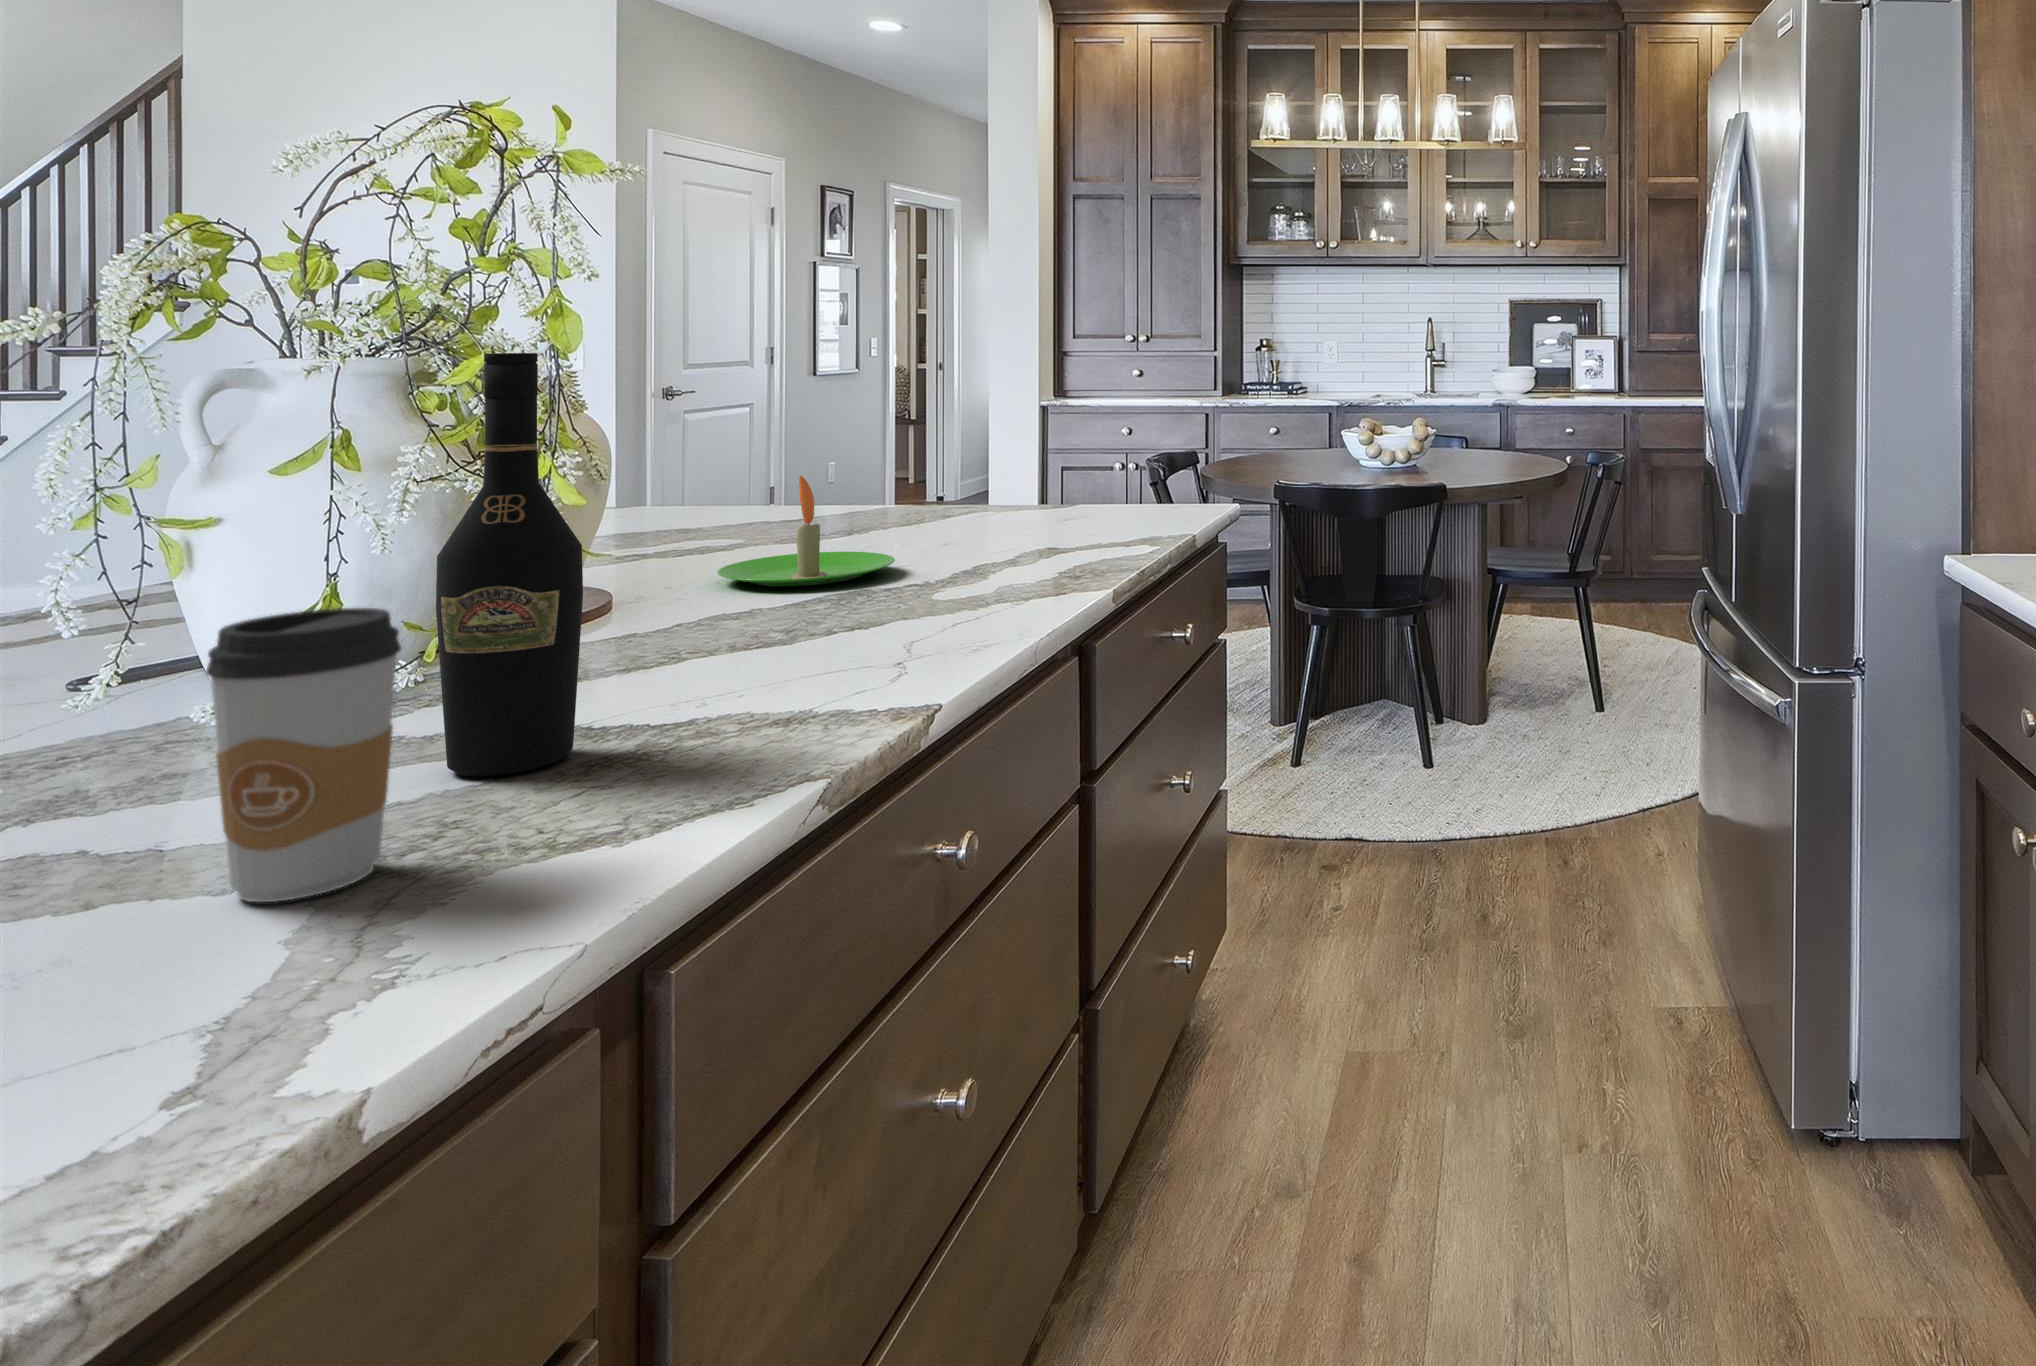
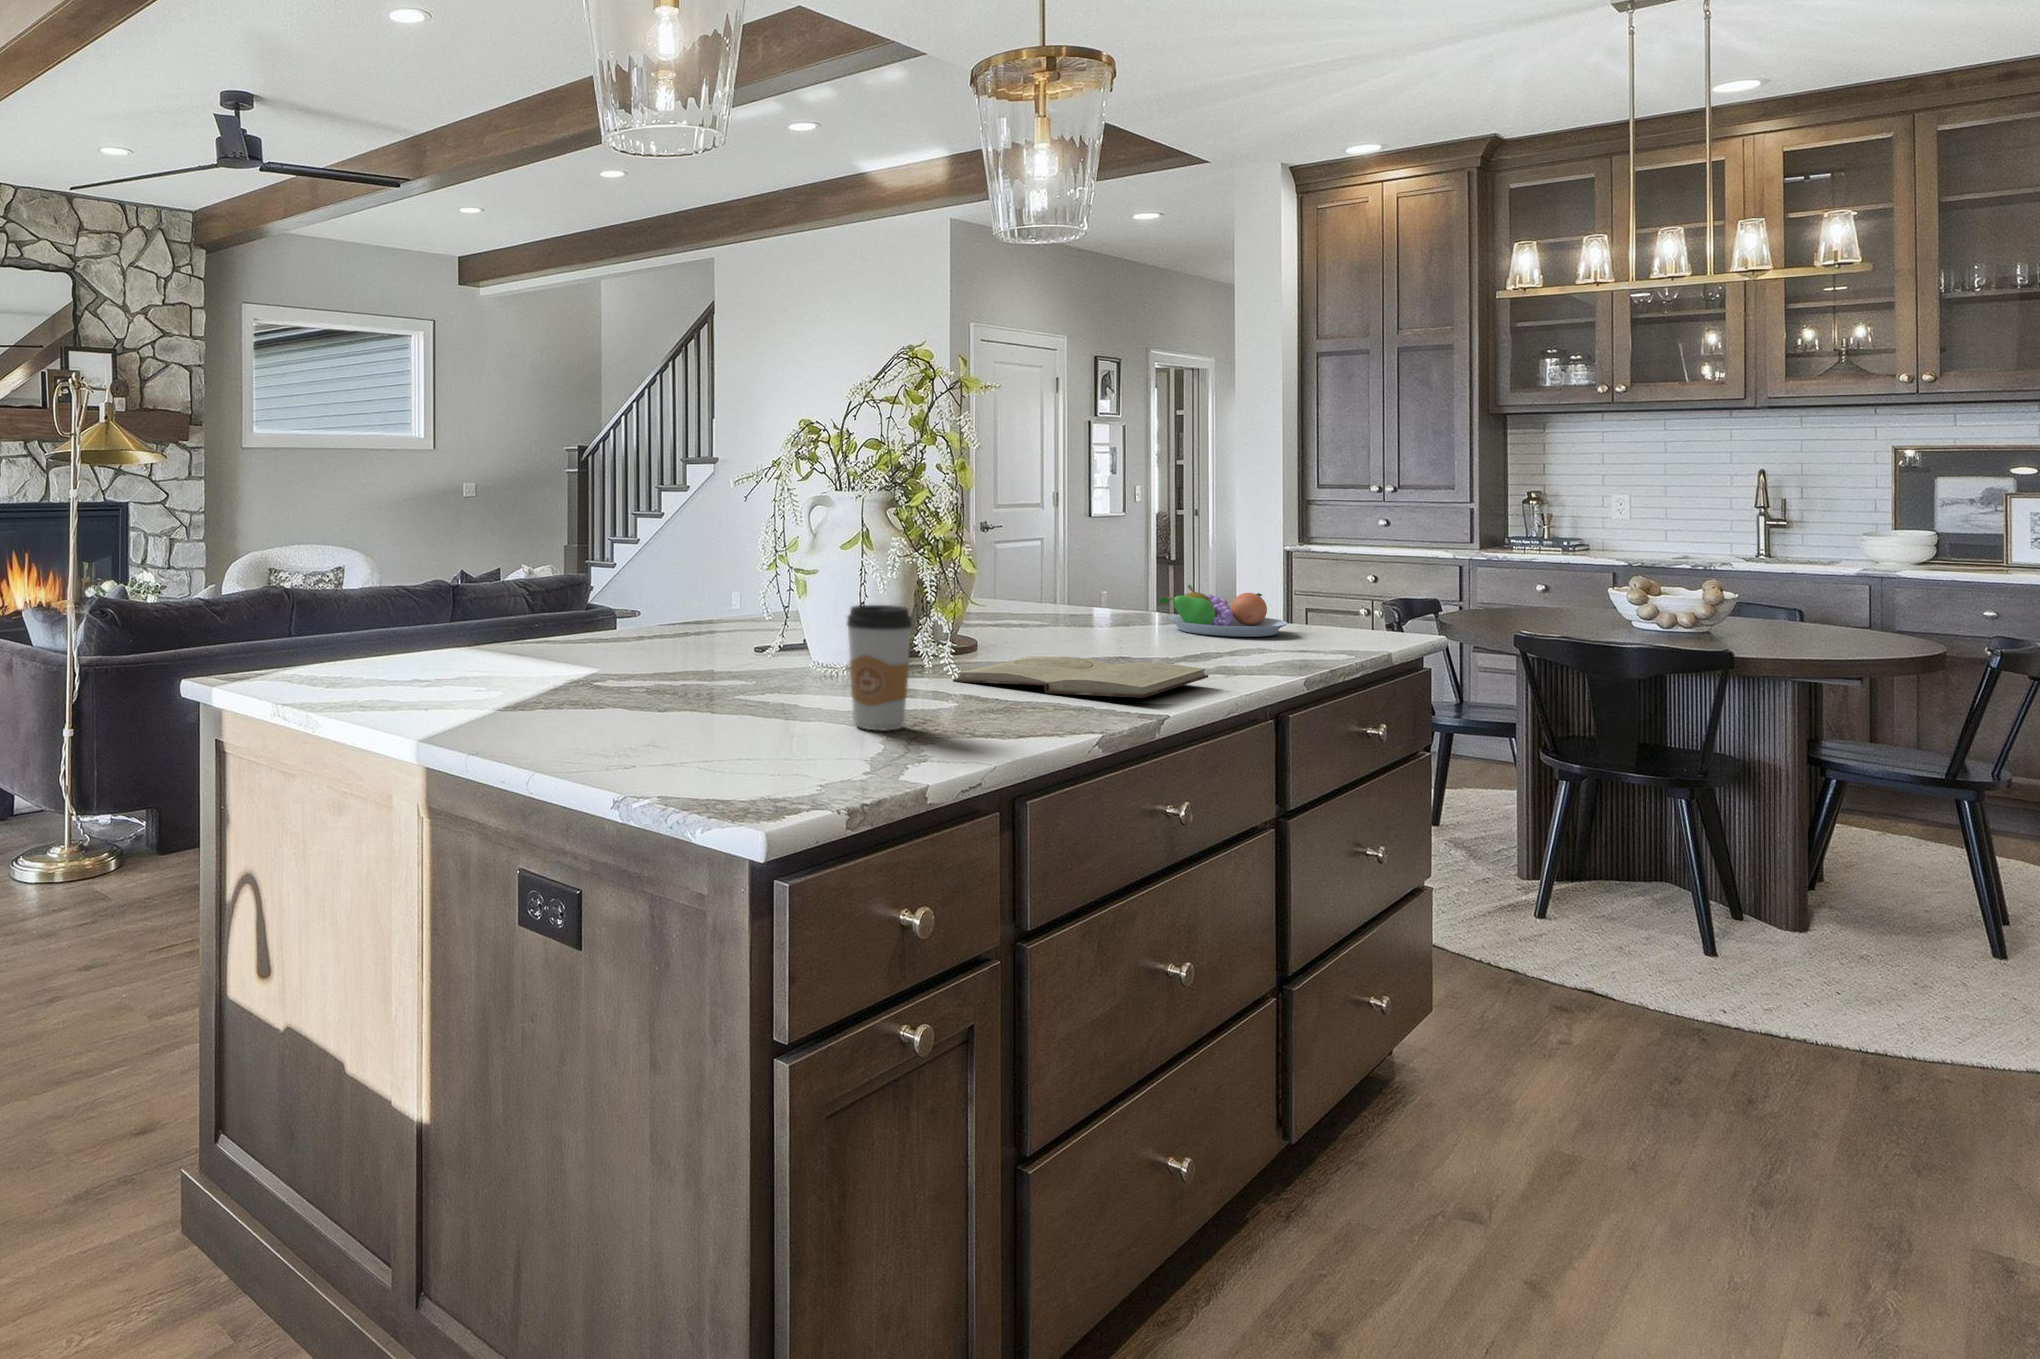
wine bottle: present [436,353,583,776] -> none [915,489,977,707]
fruit bowl: none [913,469,1075,534] -> present [1160,585,1287,637]
candle: present [717,476,895,587] -> none [1033,577,1145,651]
book: none [546,605,995,696] -> present [953,657,1208,698]

